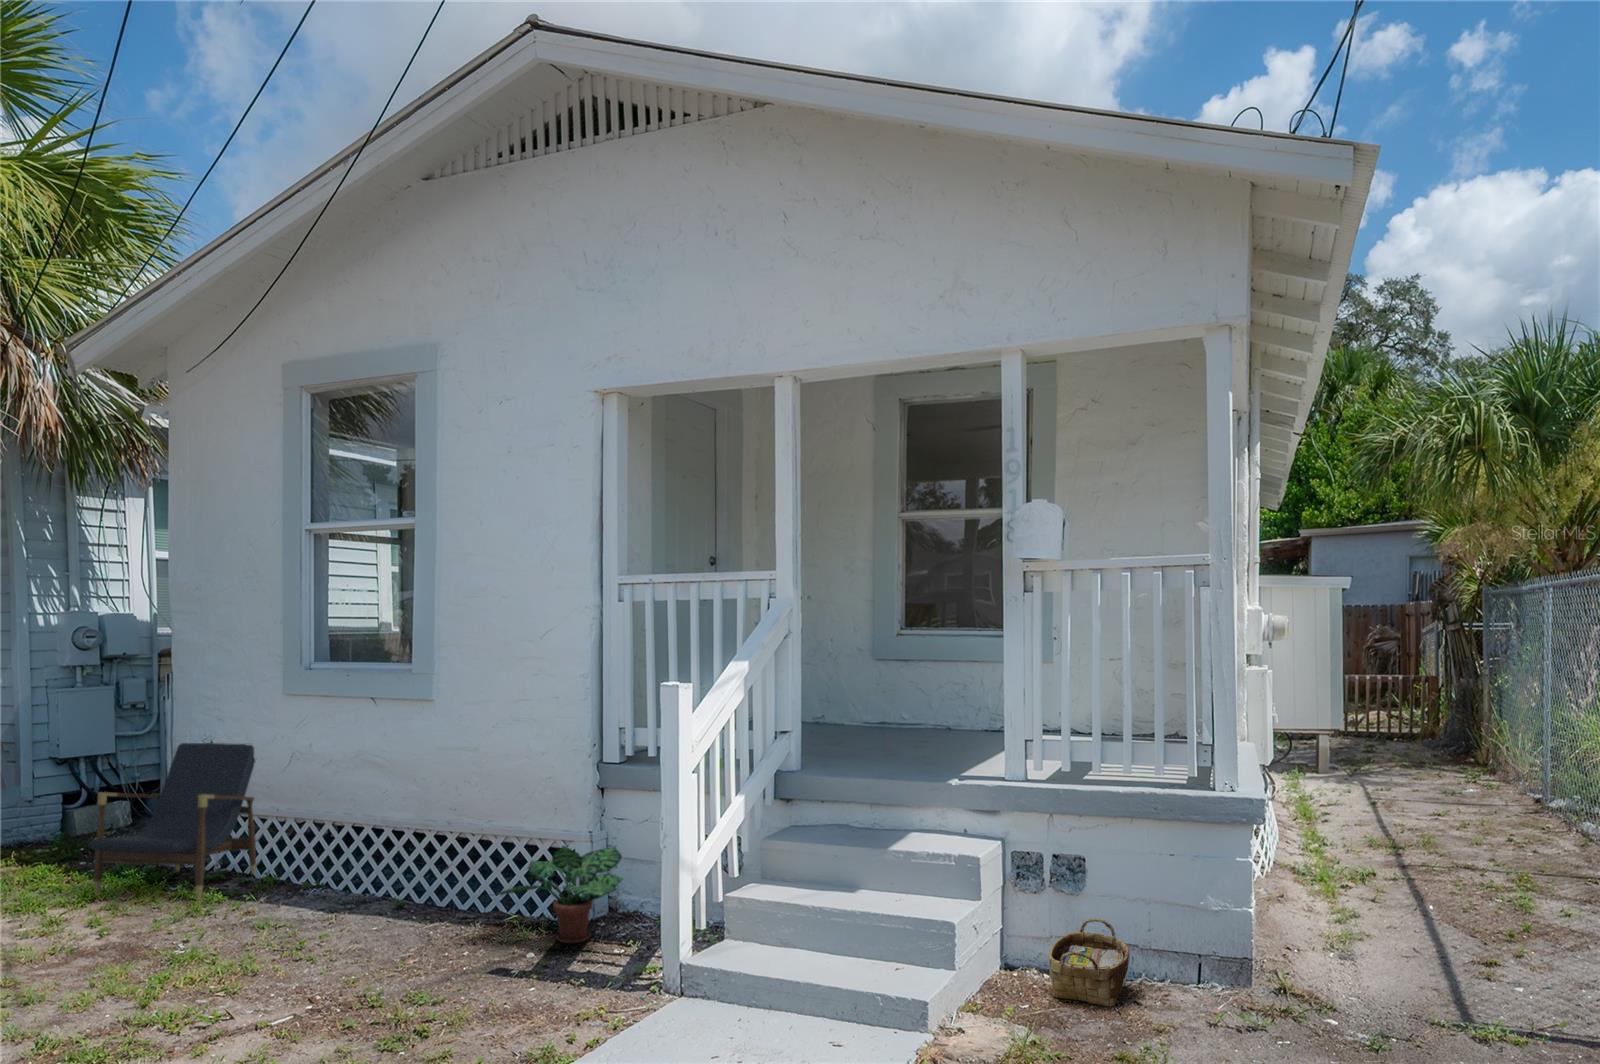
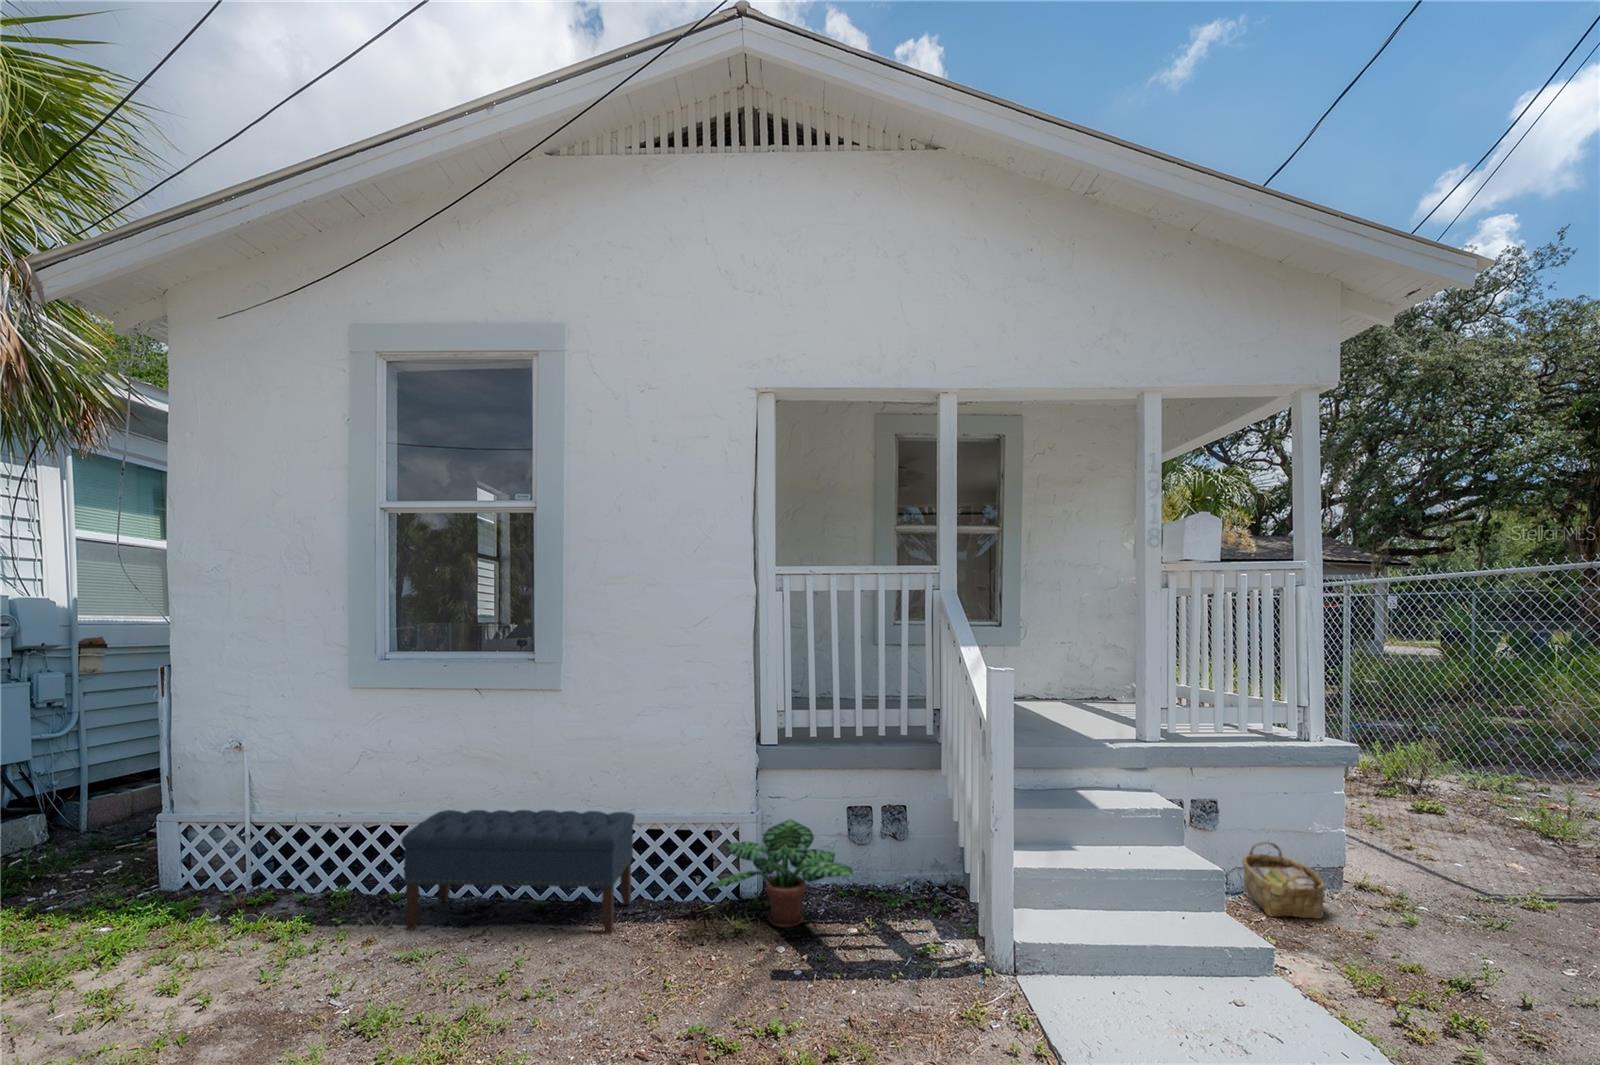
lounge chair: present [89,743,256,901] -> none [117,741,317,952]
bench: none [278,811,473,930] -> present [401,810,635,934]

